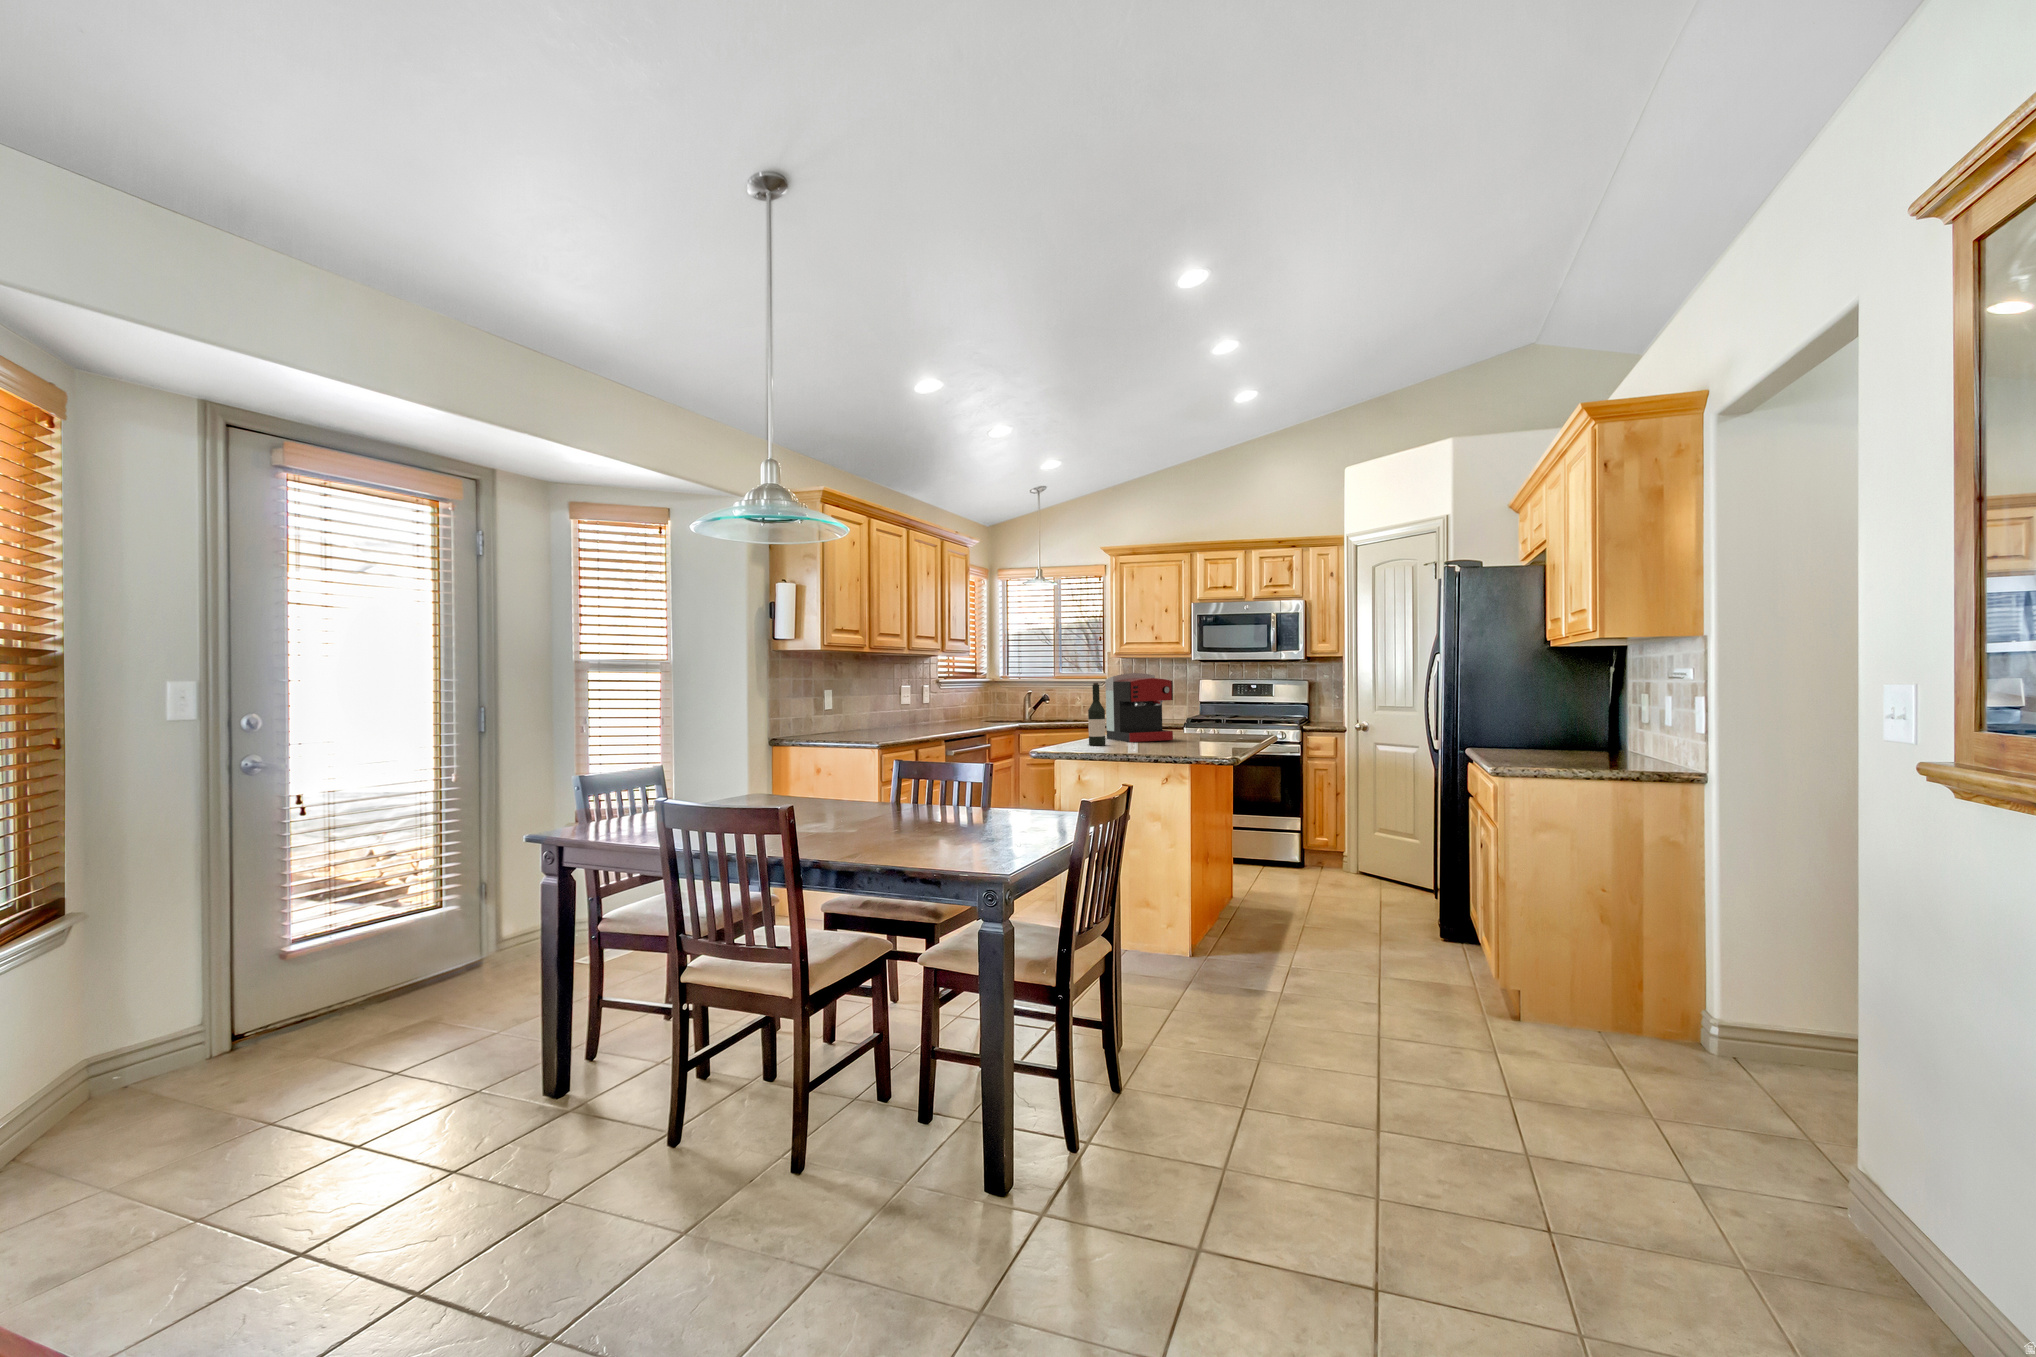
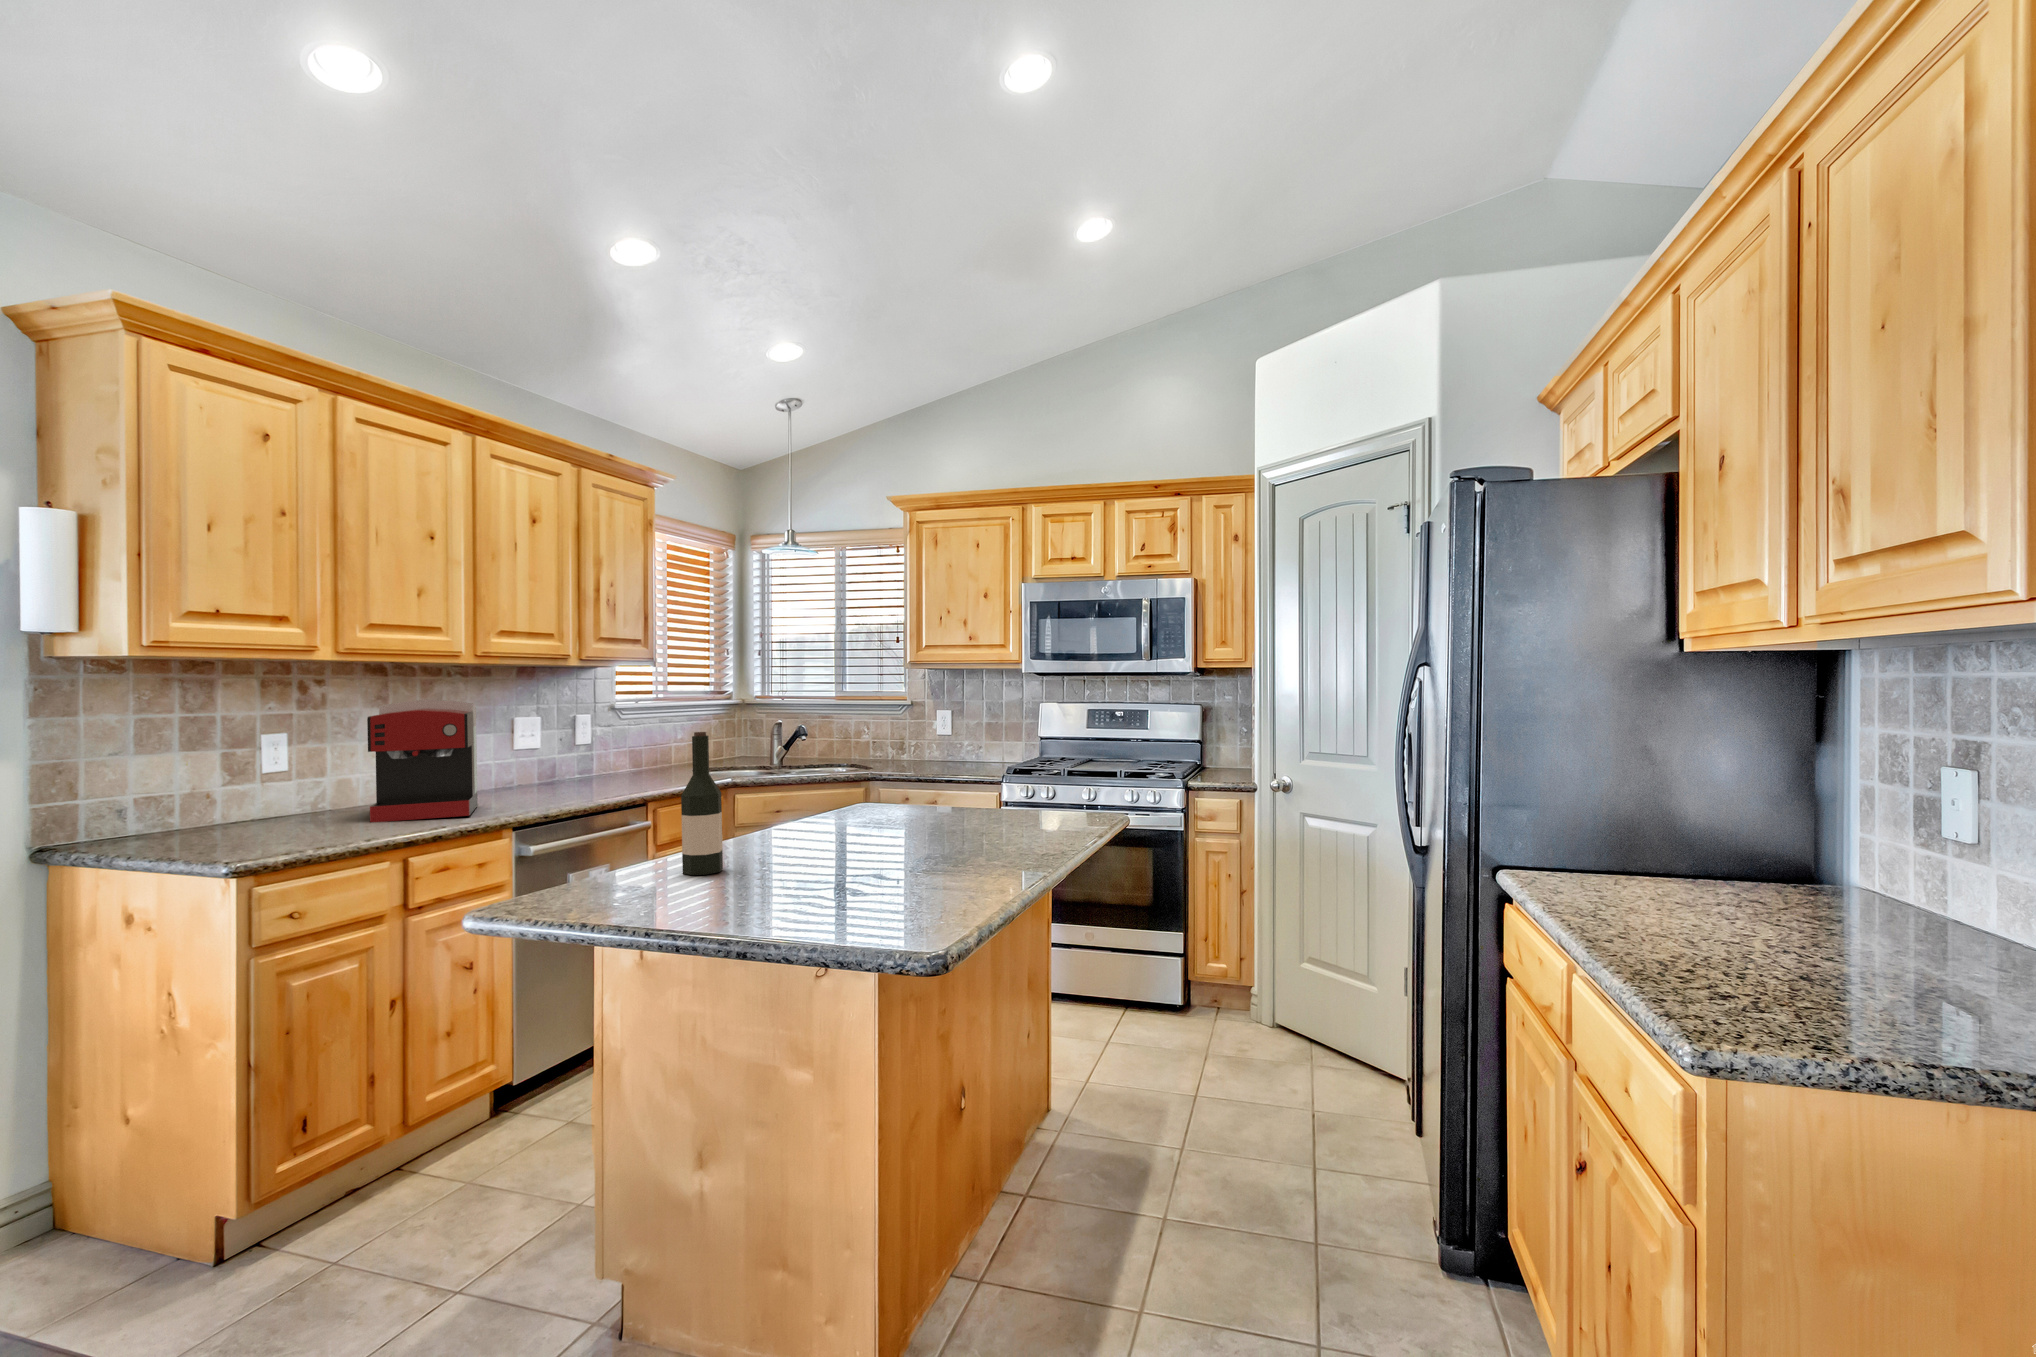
coffee maker: present [1105,673,1173,742] -> present [367,699,478,822]

